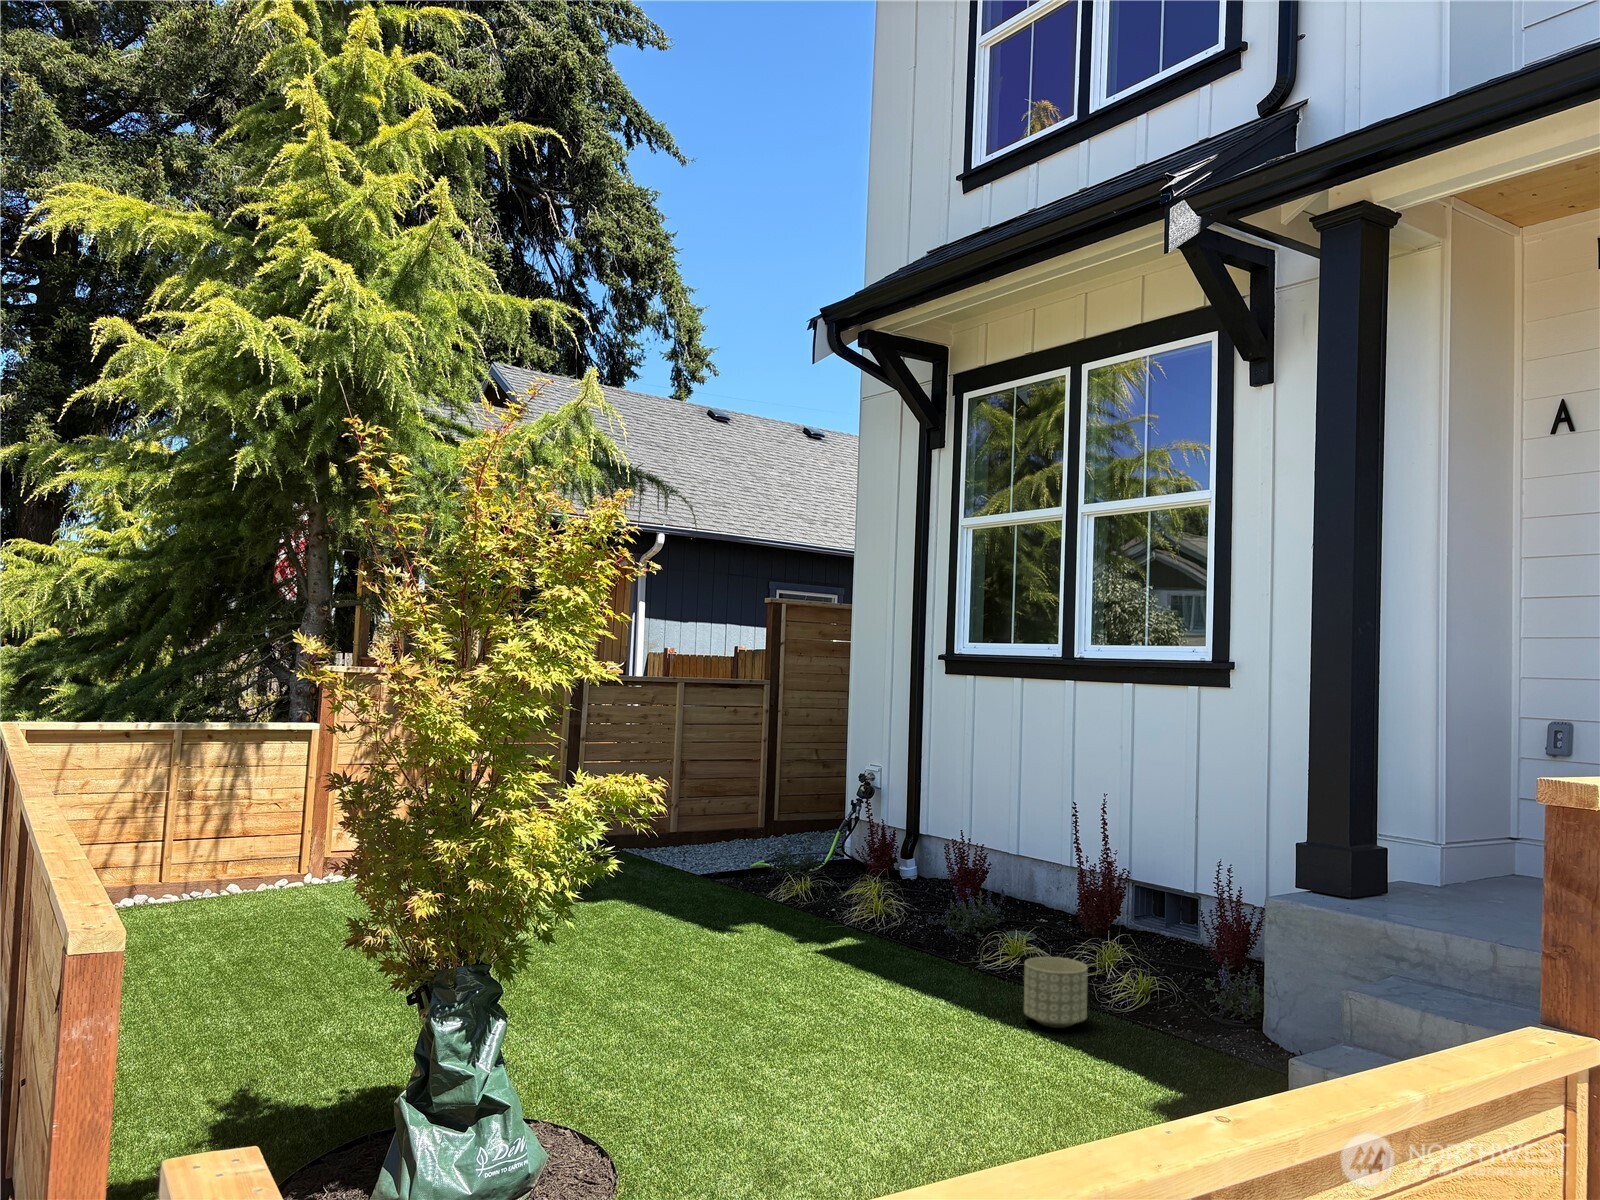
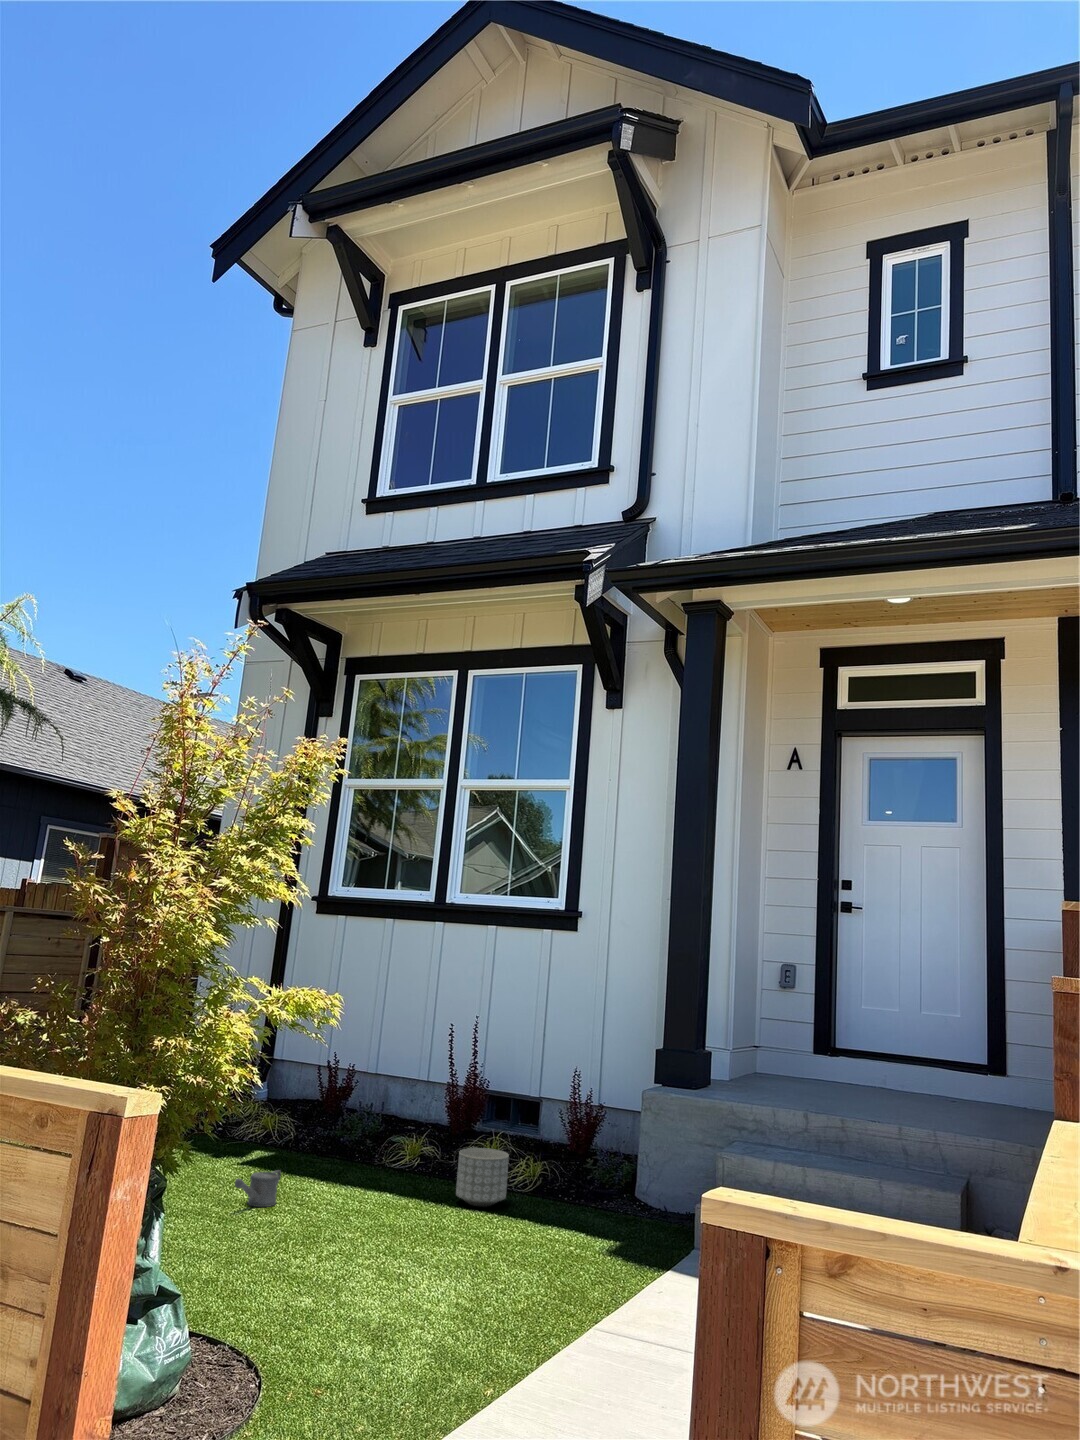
watering can: none [761,965,825,1005] -> present [235,1170,281,1207]

